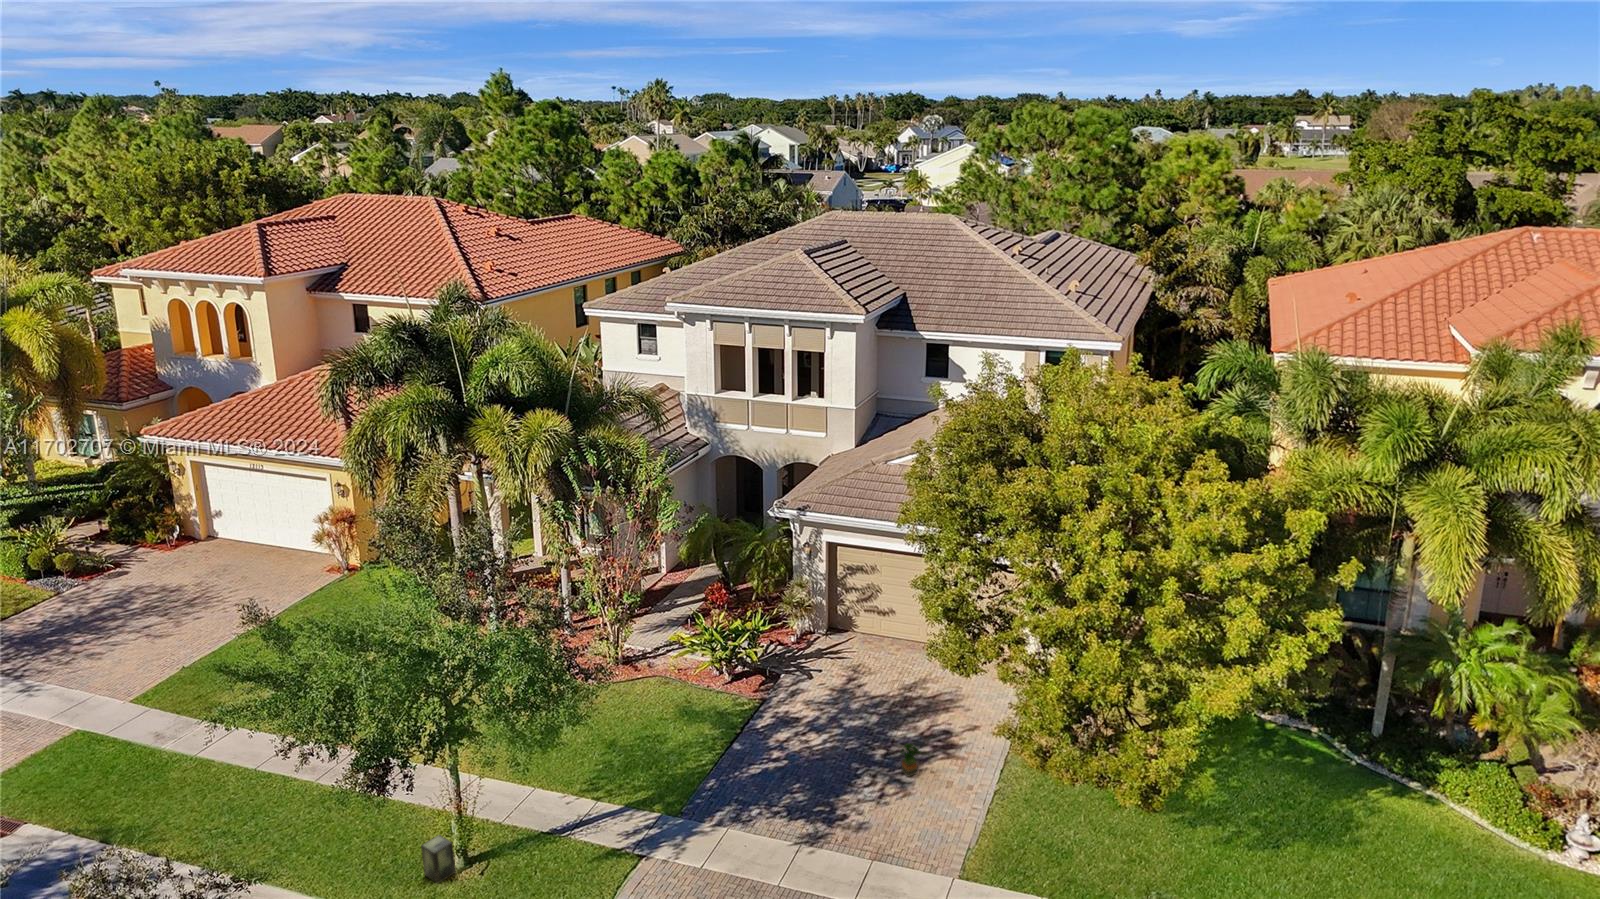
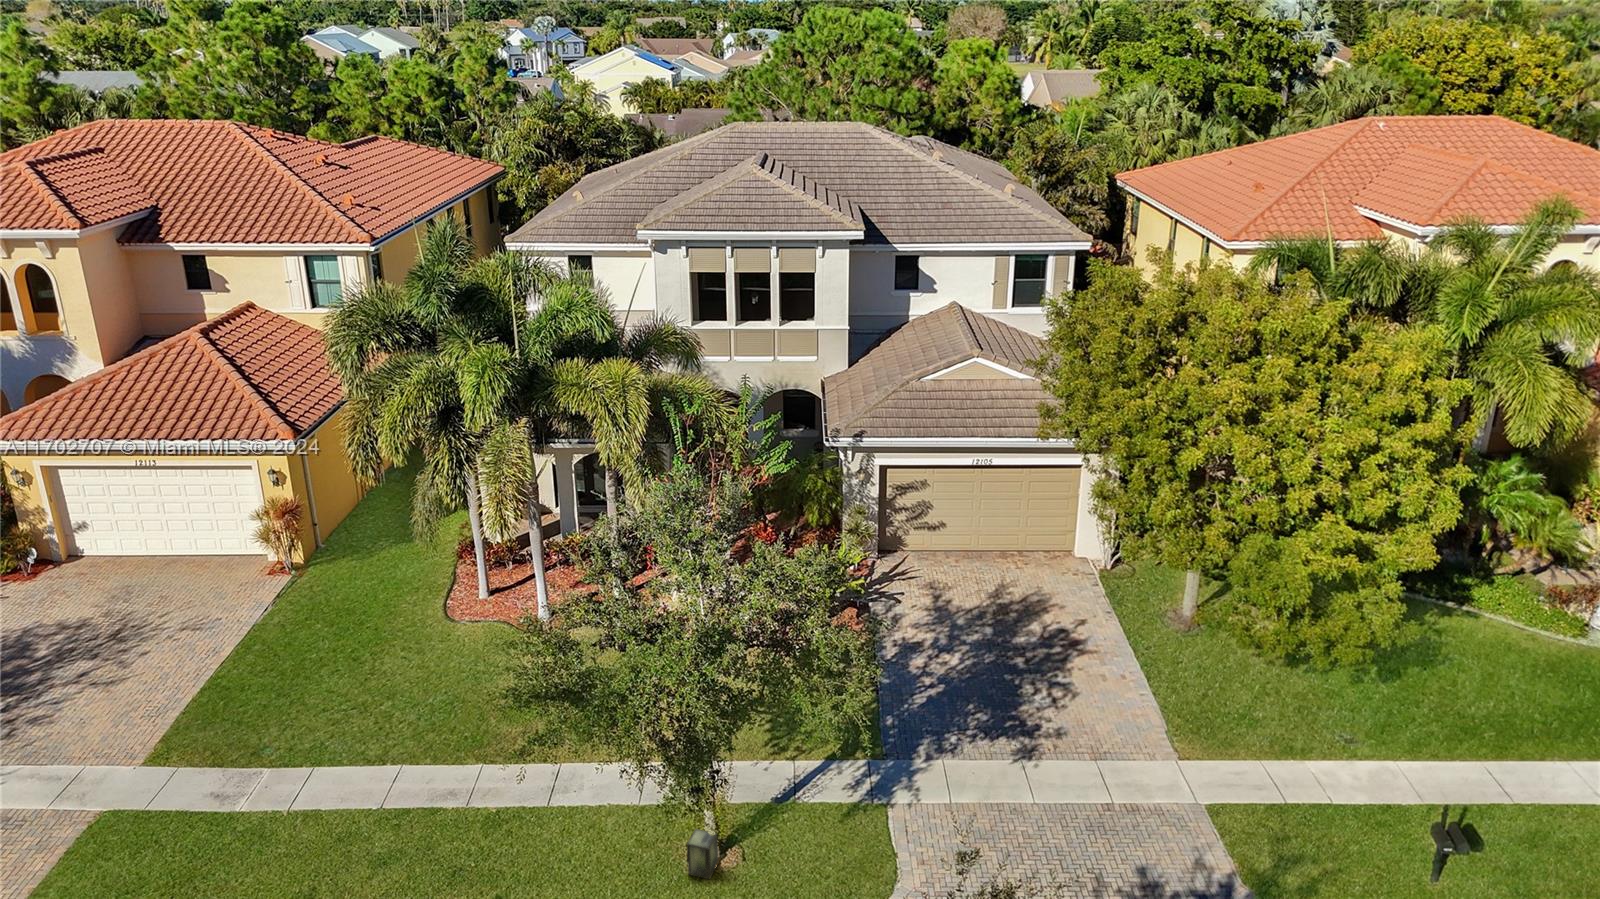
potted tree: present [900,743,921,777] -> none [1052,645,1073,677]

